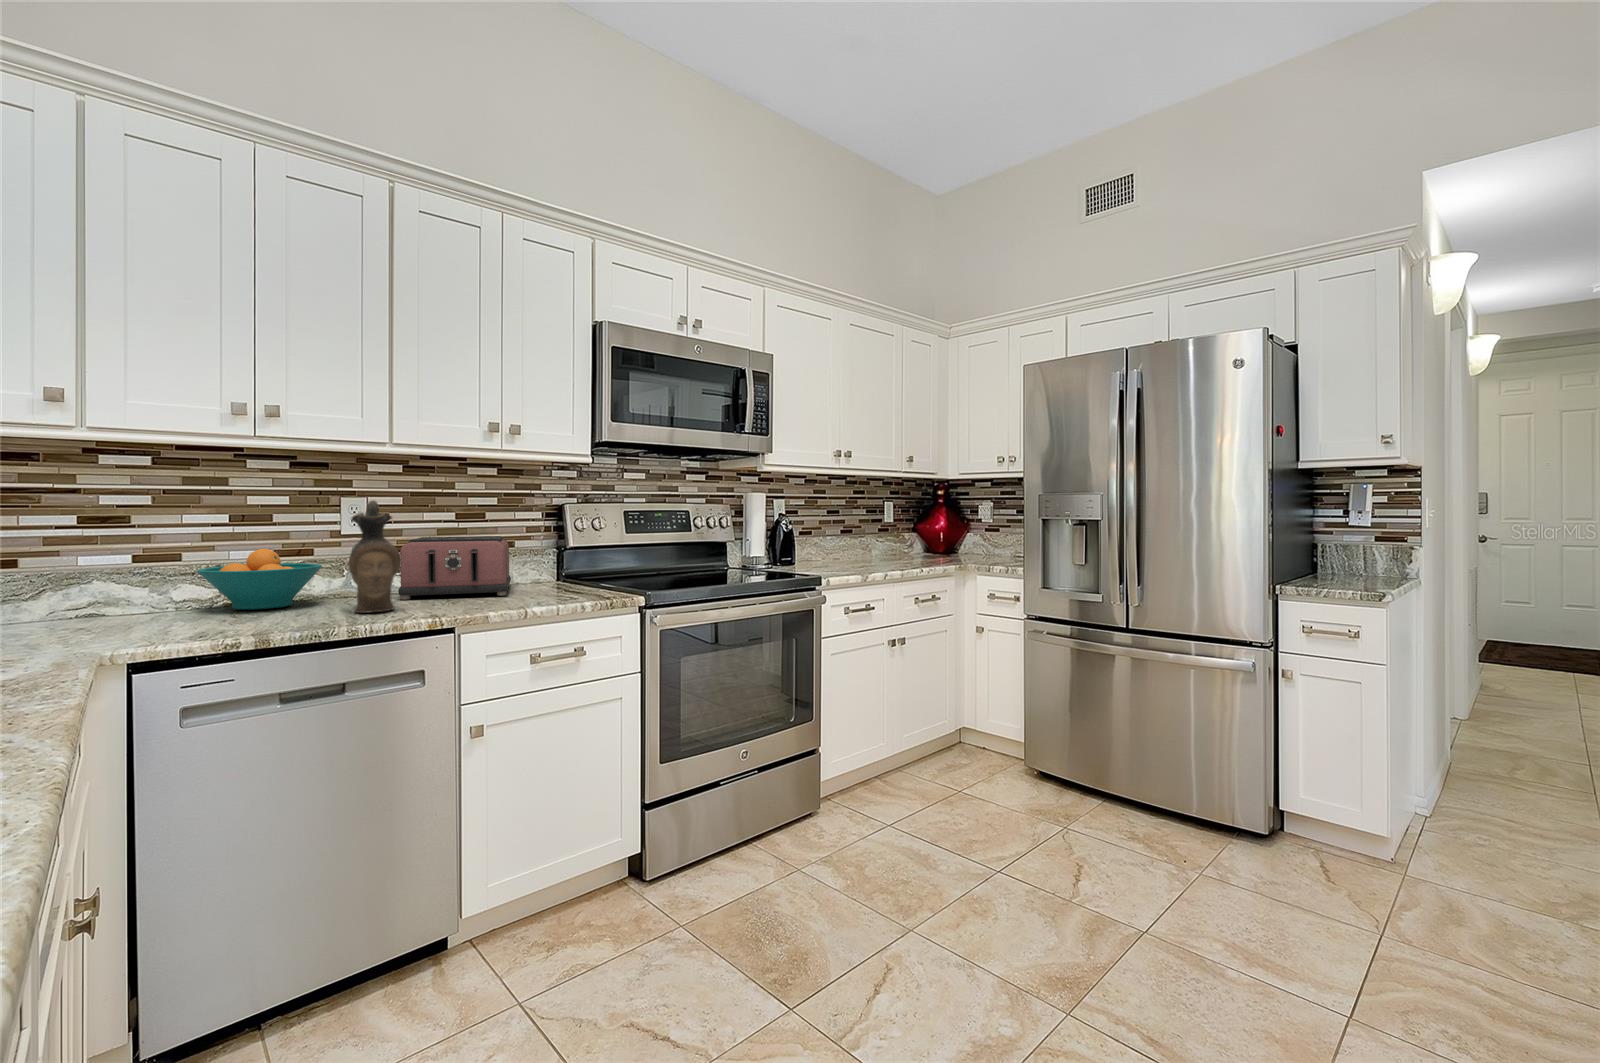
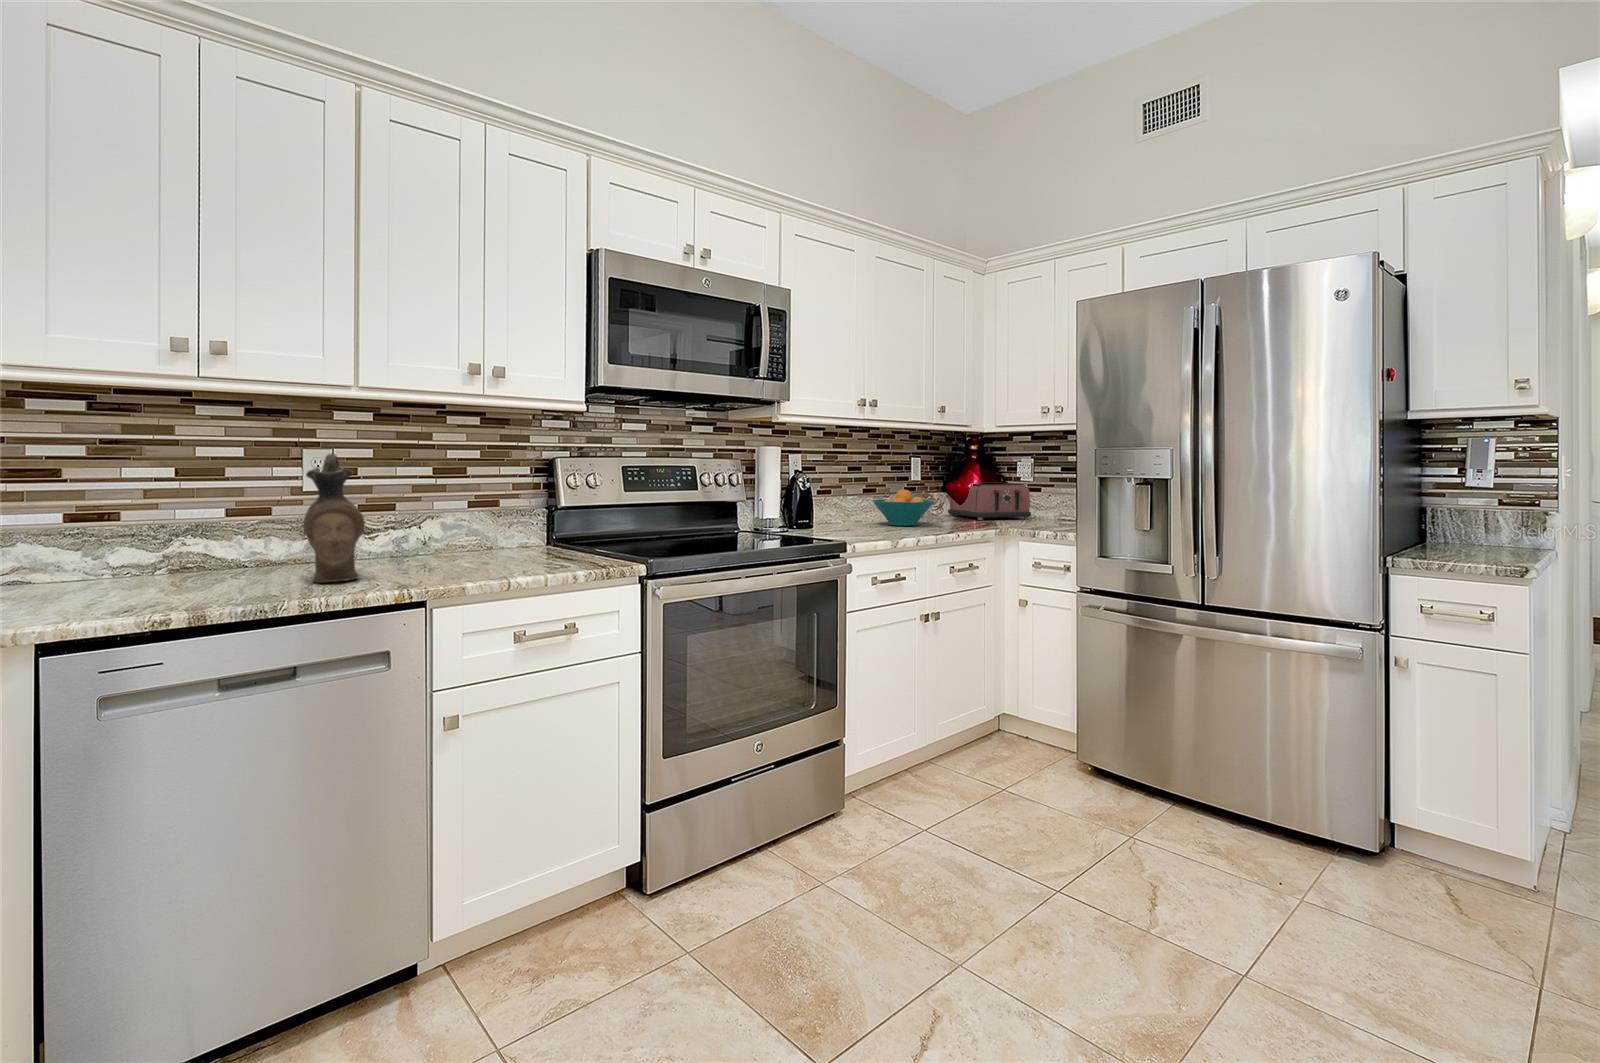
toaster: present [398,536,511,600] -> present [948,483,1031,520]
fruit bowl: present [197,549,322,610] -> present [873,489,934,526]

